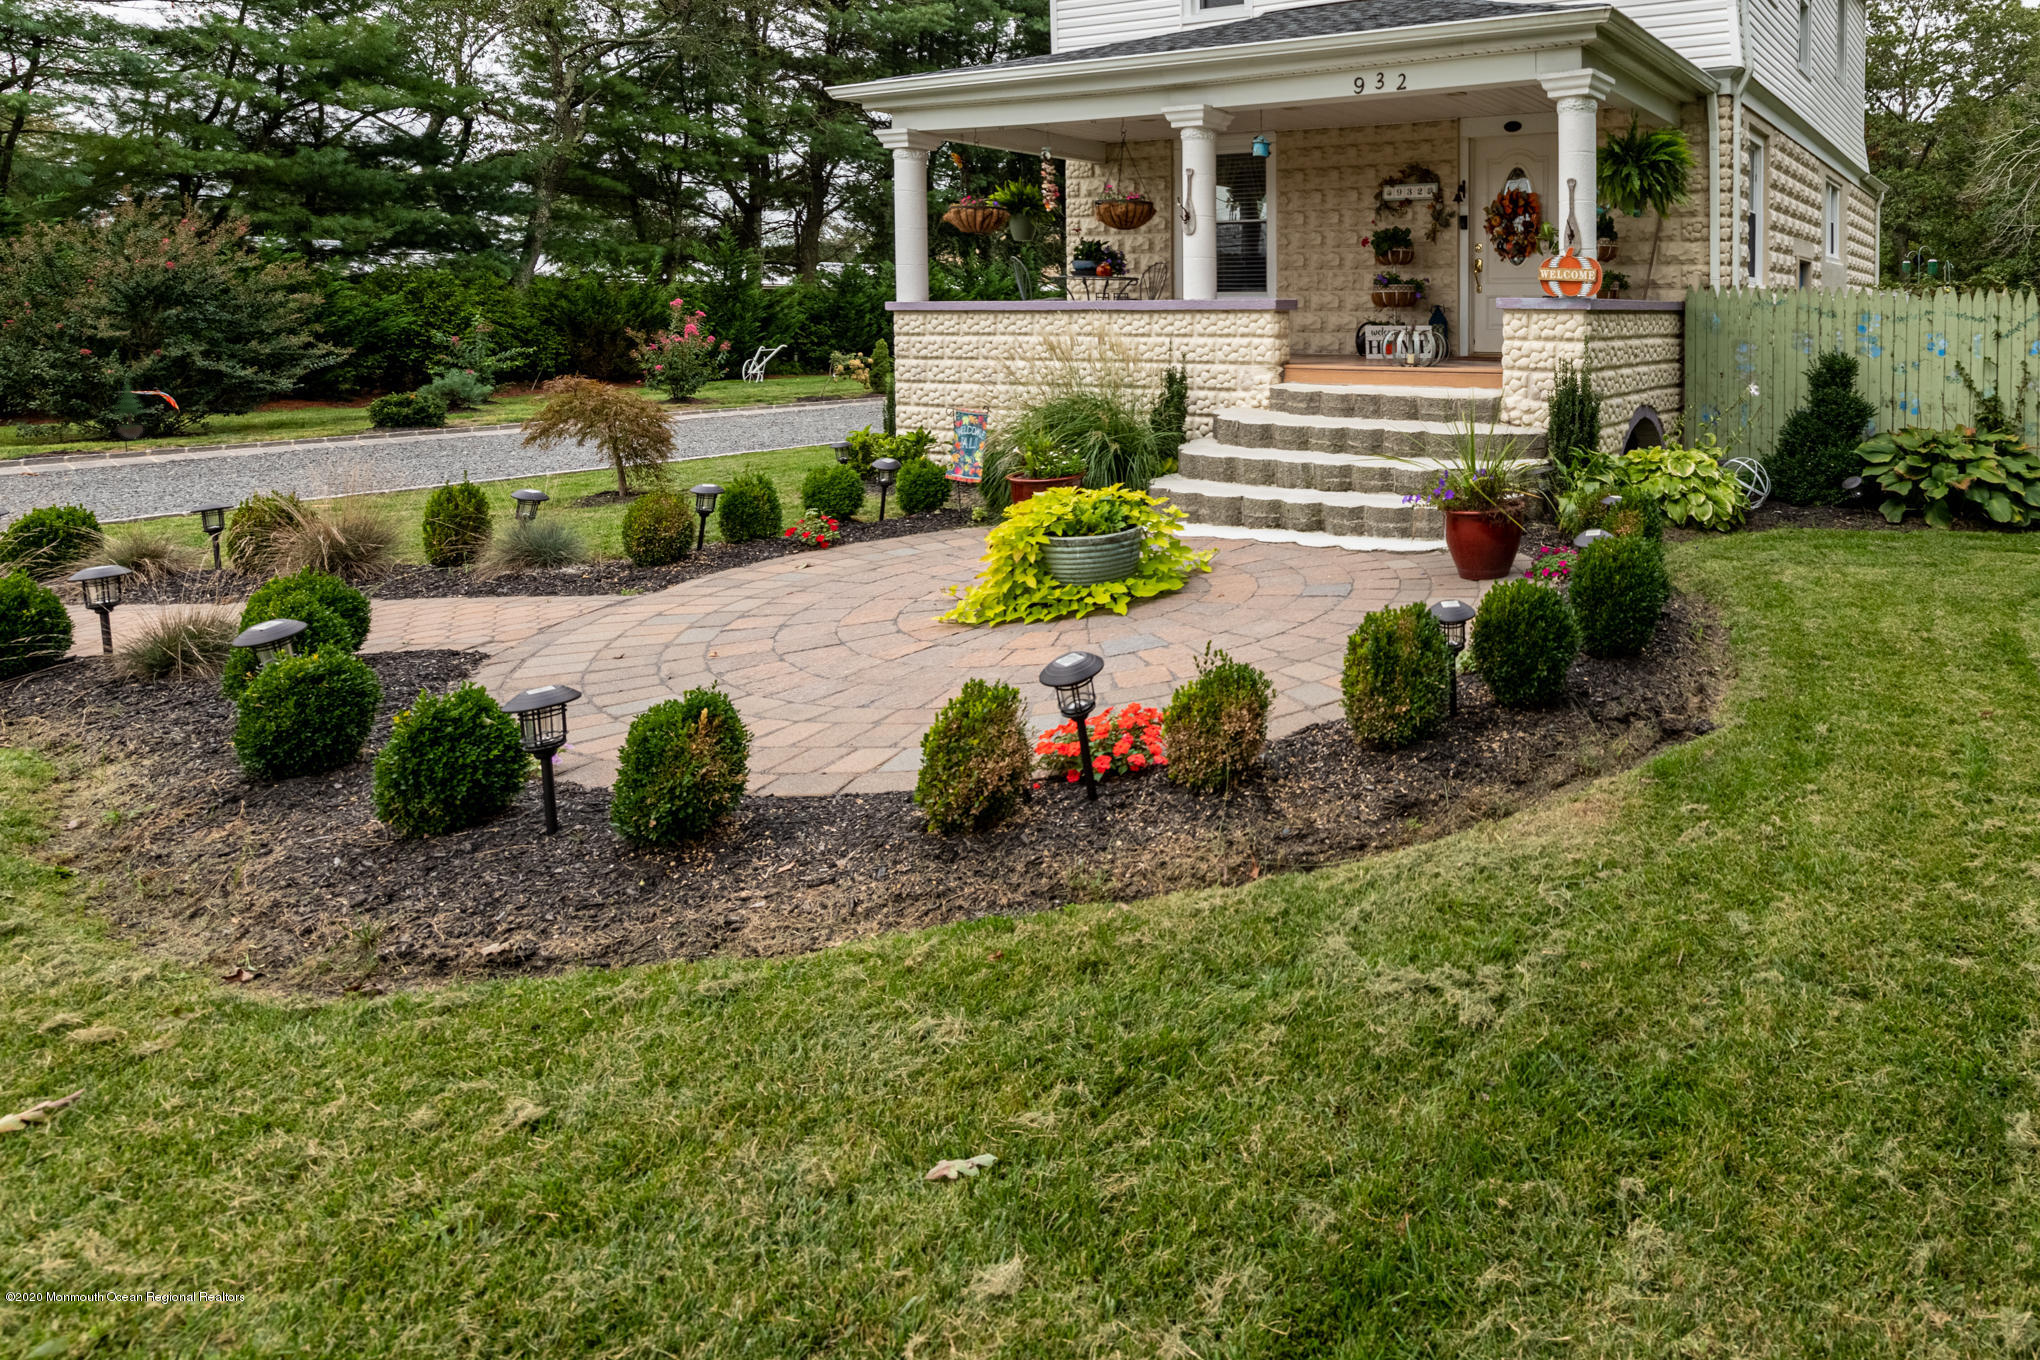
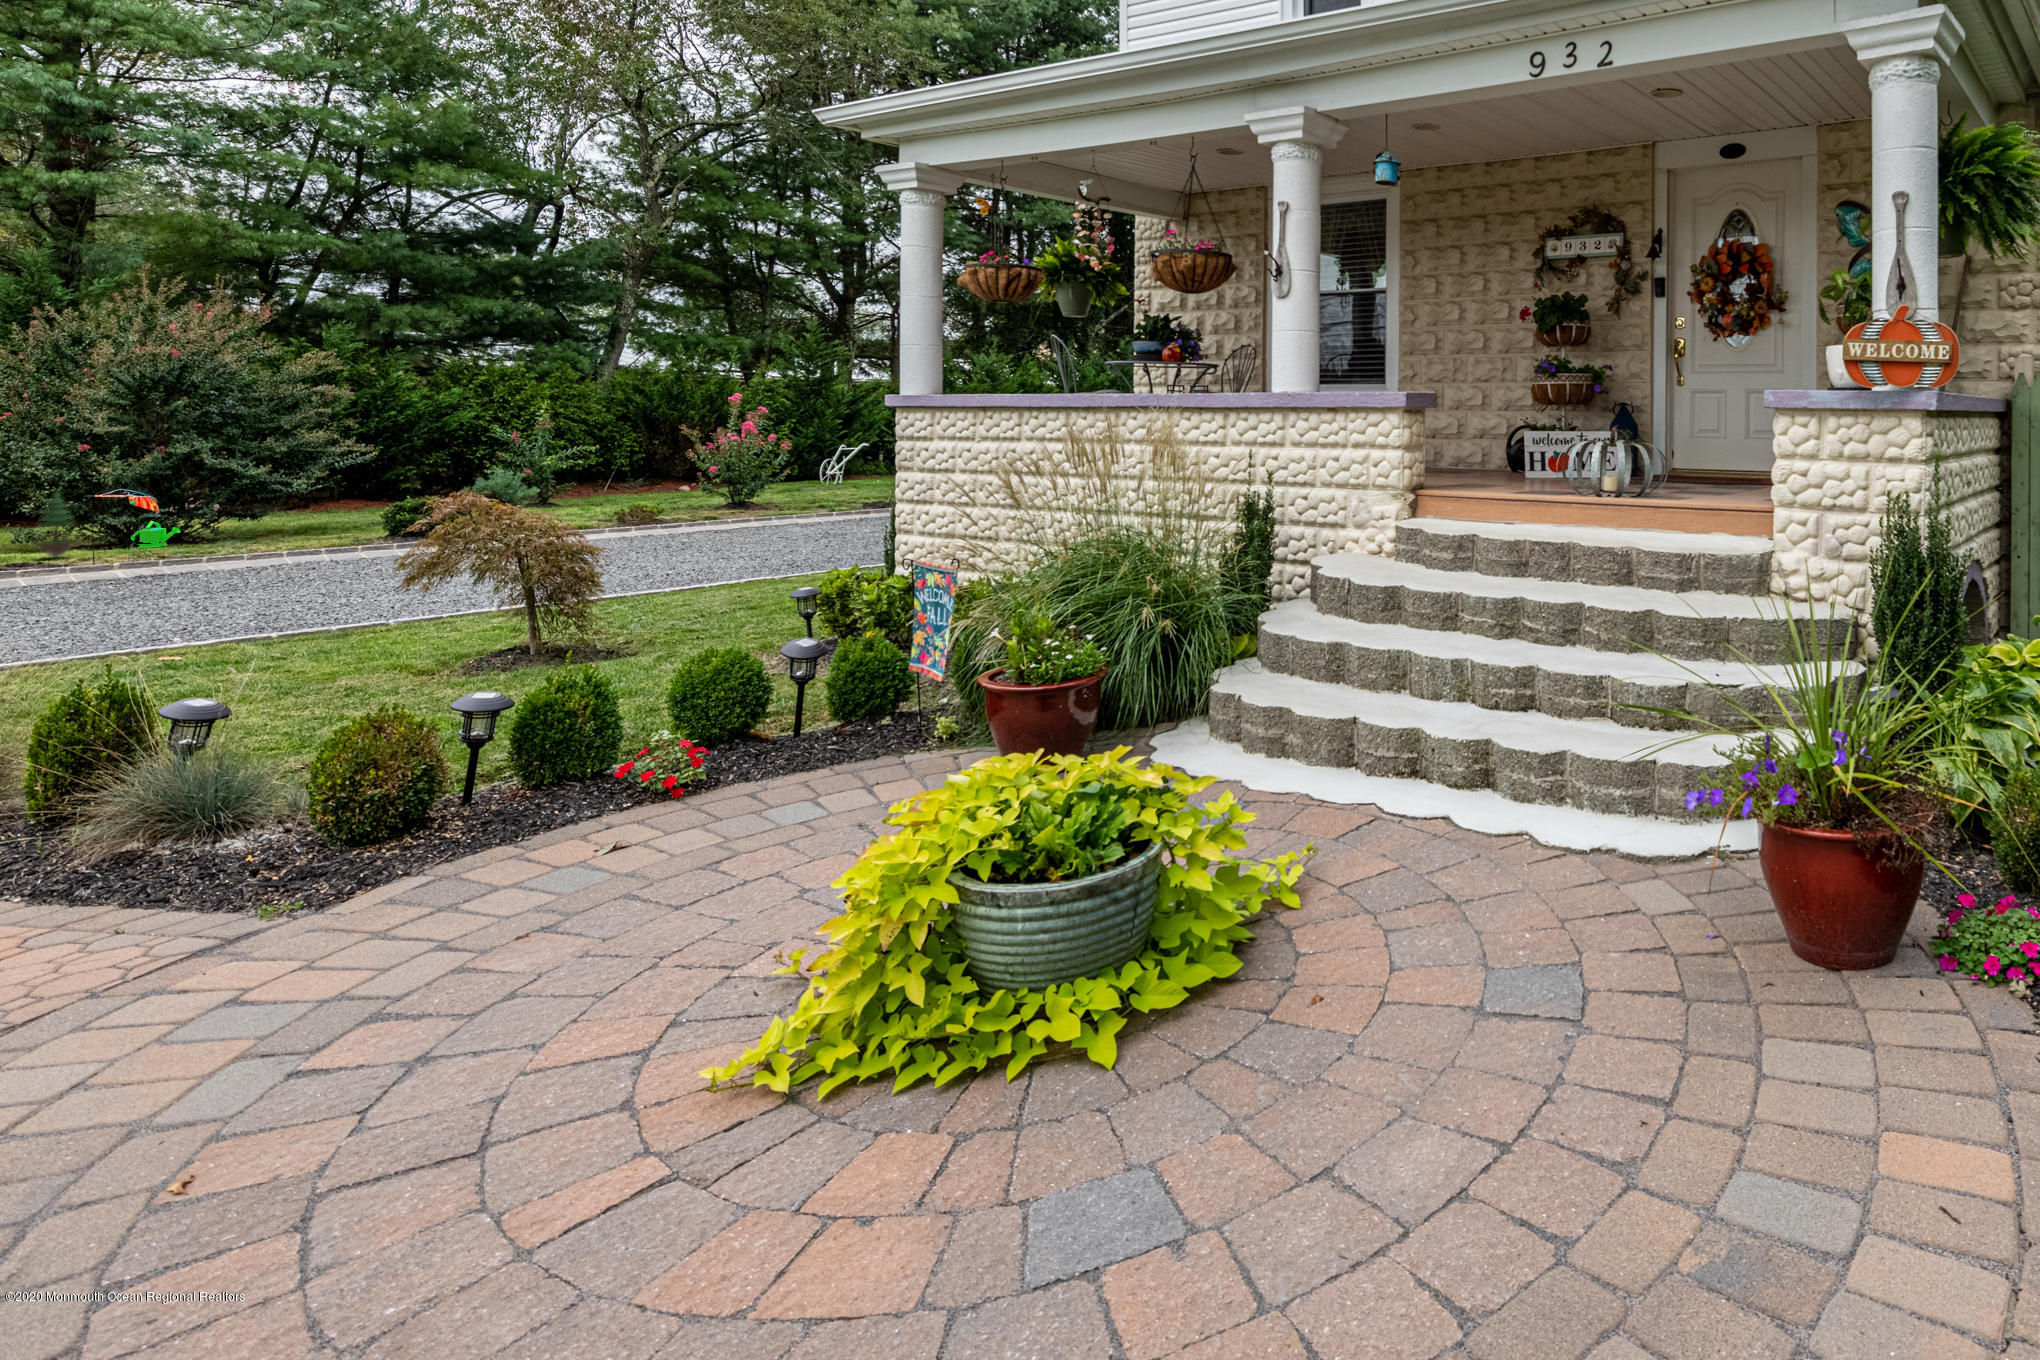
watering can: none [183,409,227,433] -> present [131,521,181,548]

